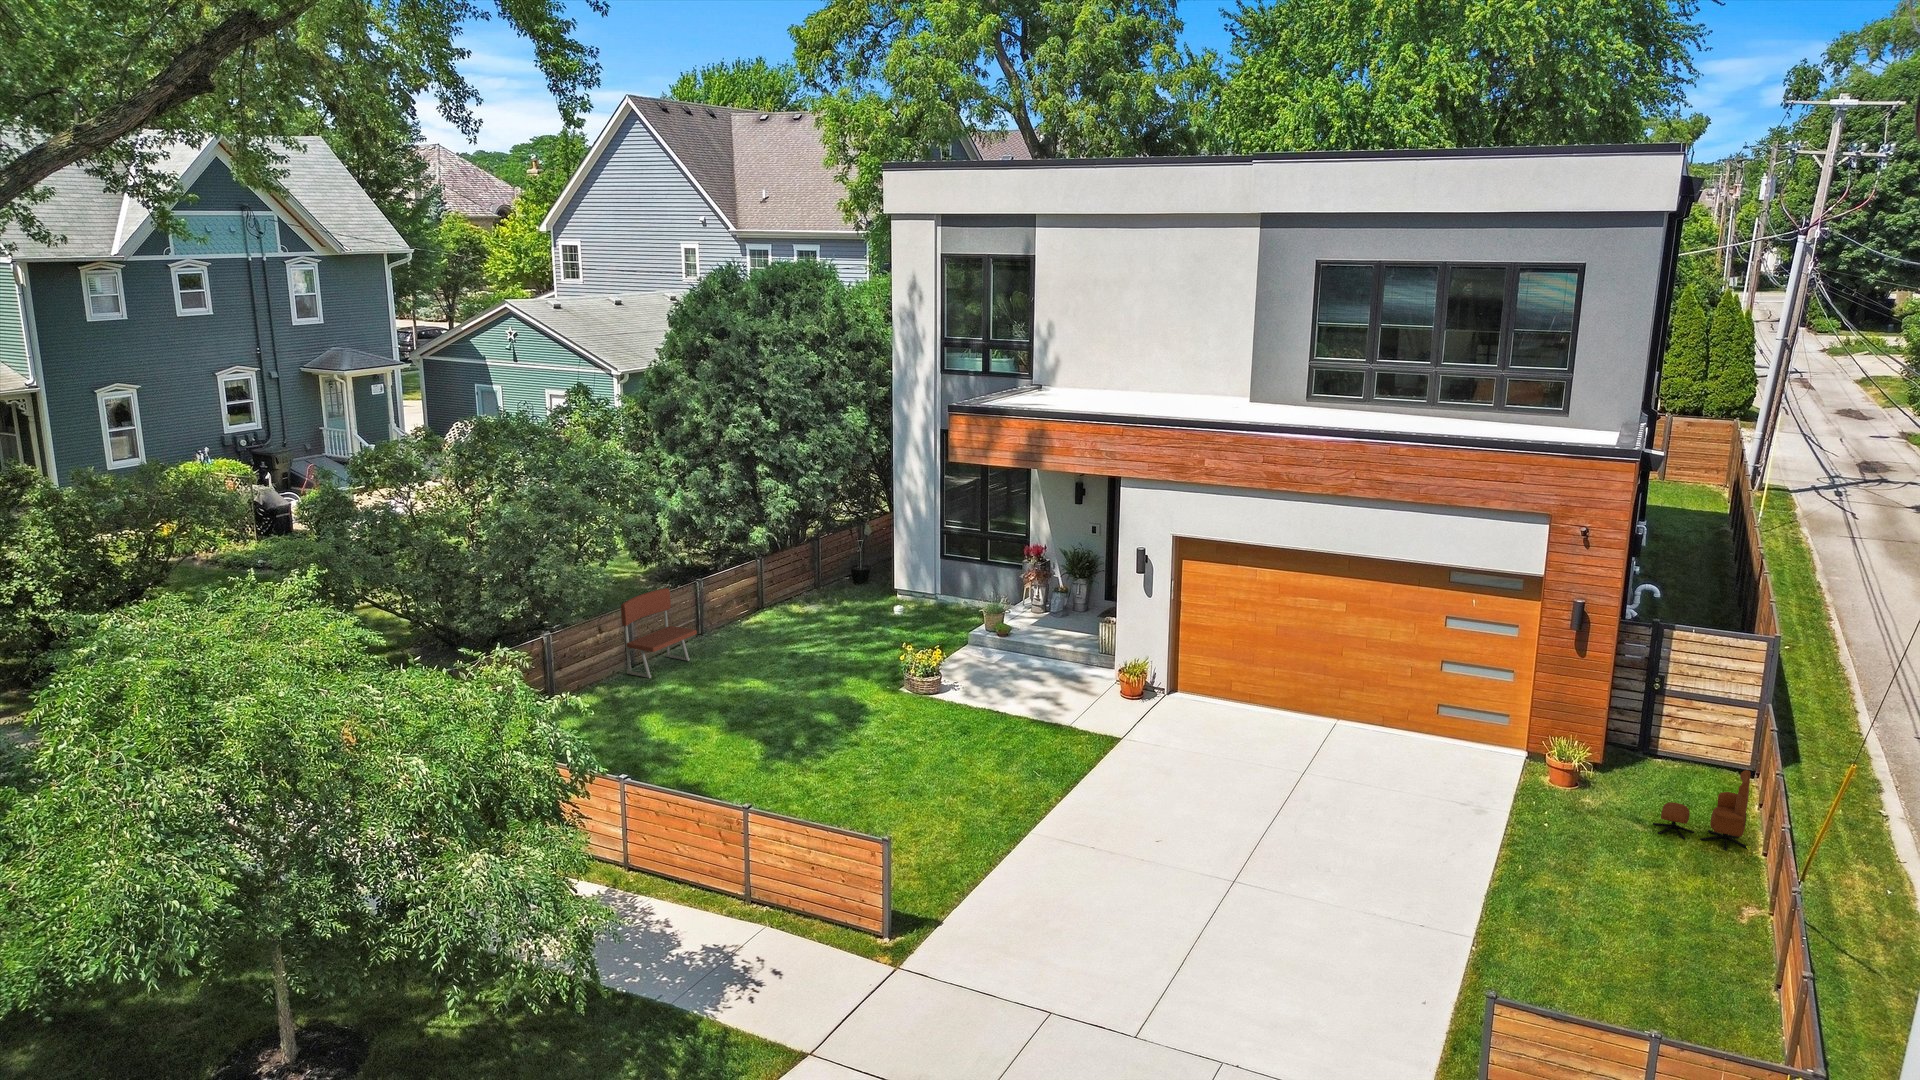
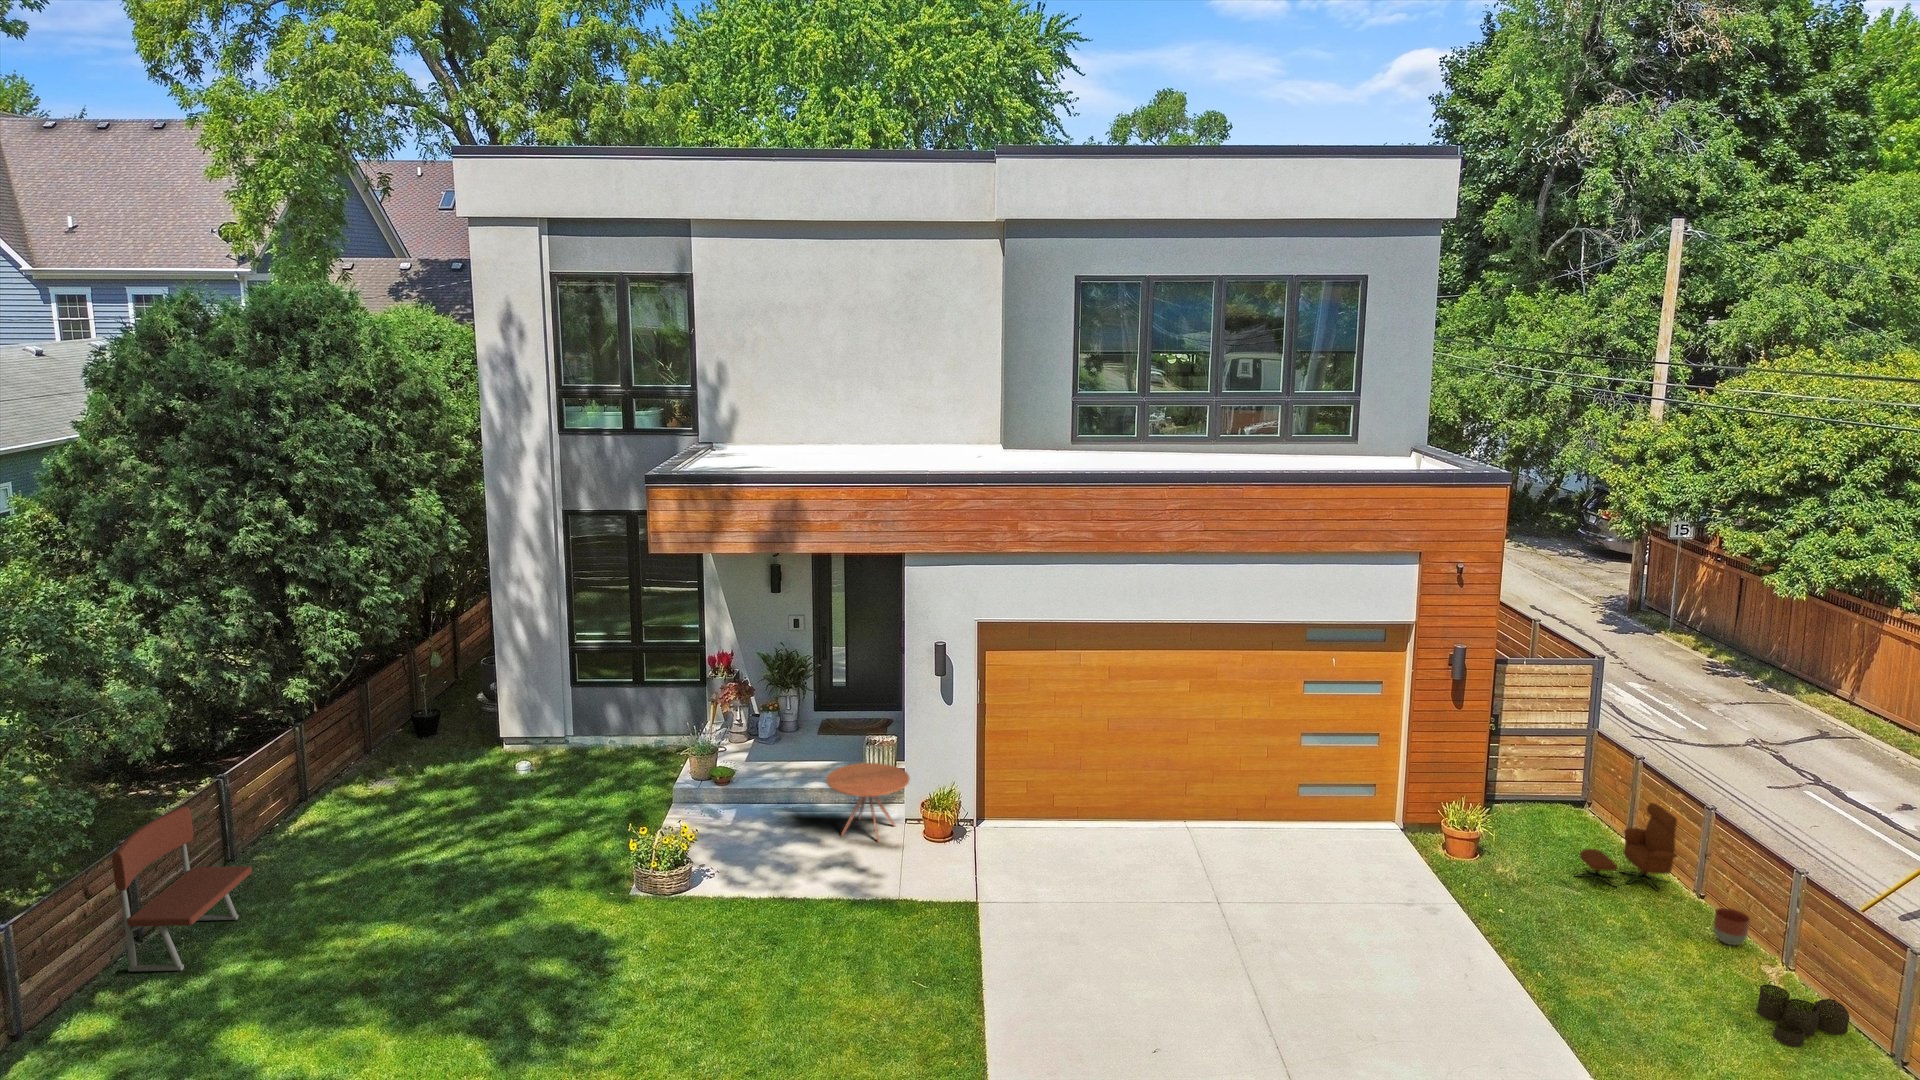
round table: none [1052,634,1116,692] -> present [826,763,910,842]
planter: none [1717,862,1751,896] -> present [1713,908,1750,945]
woven basket: none [1653,909,1742,964] -> present [1757,981,1849,1047]

